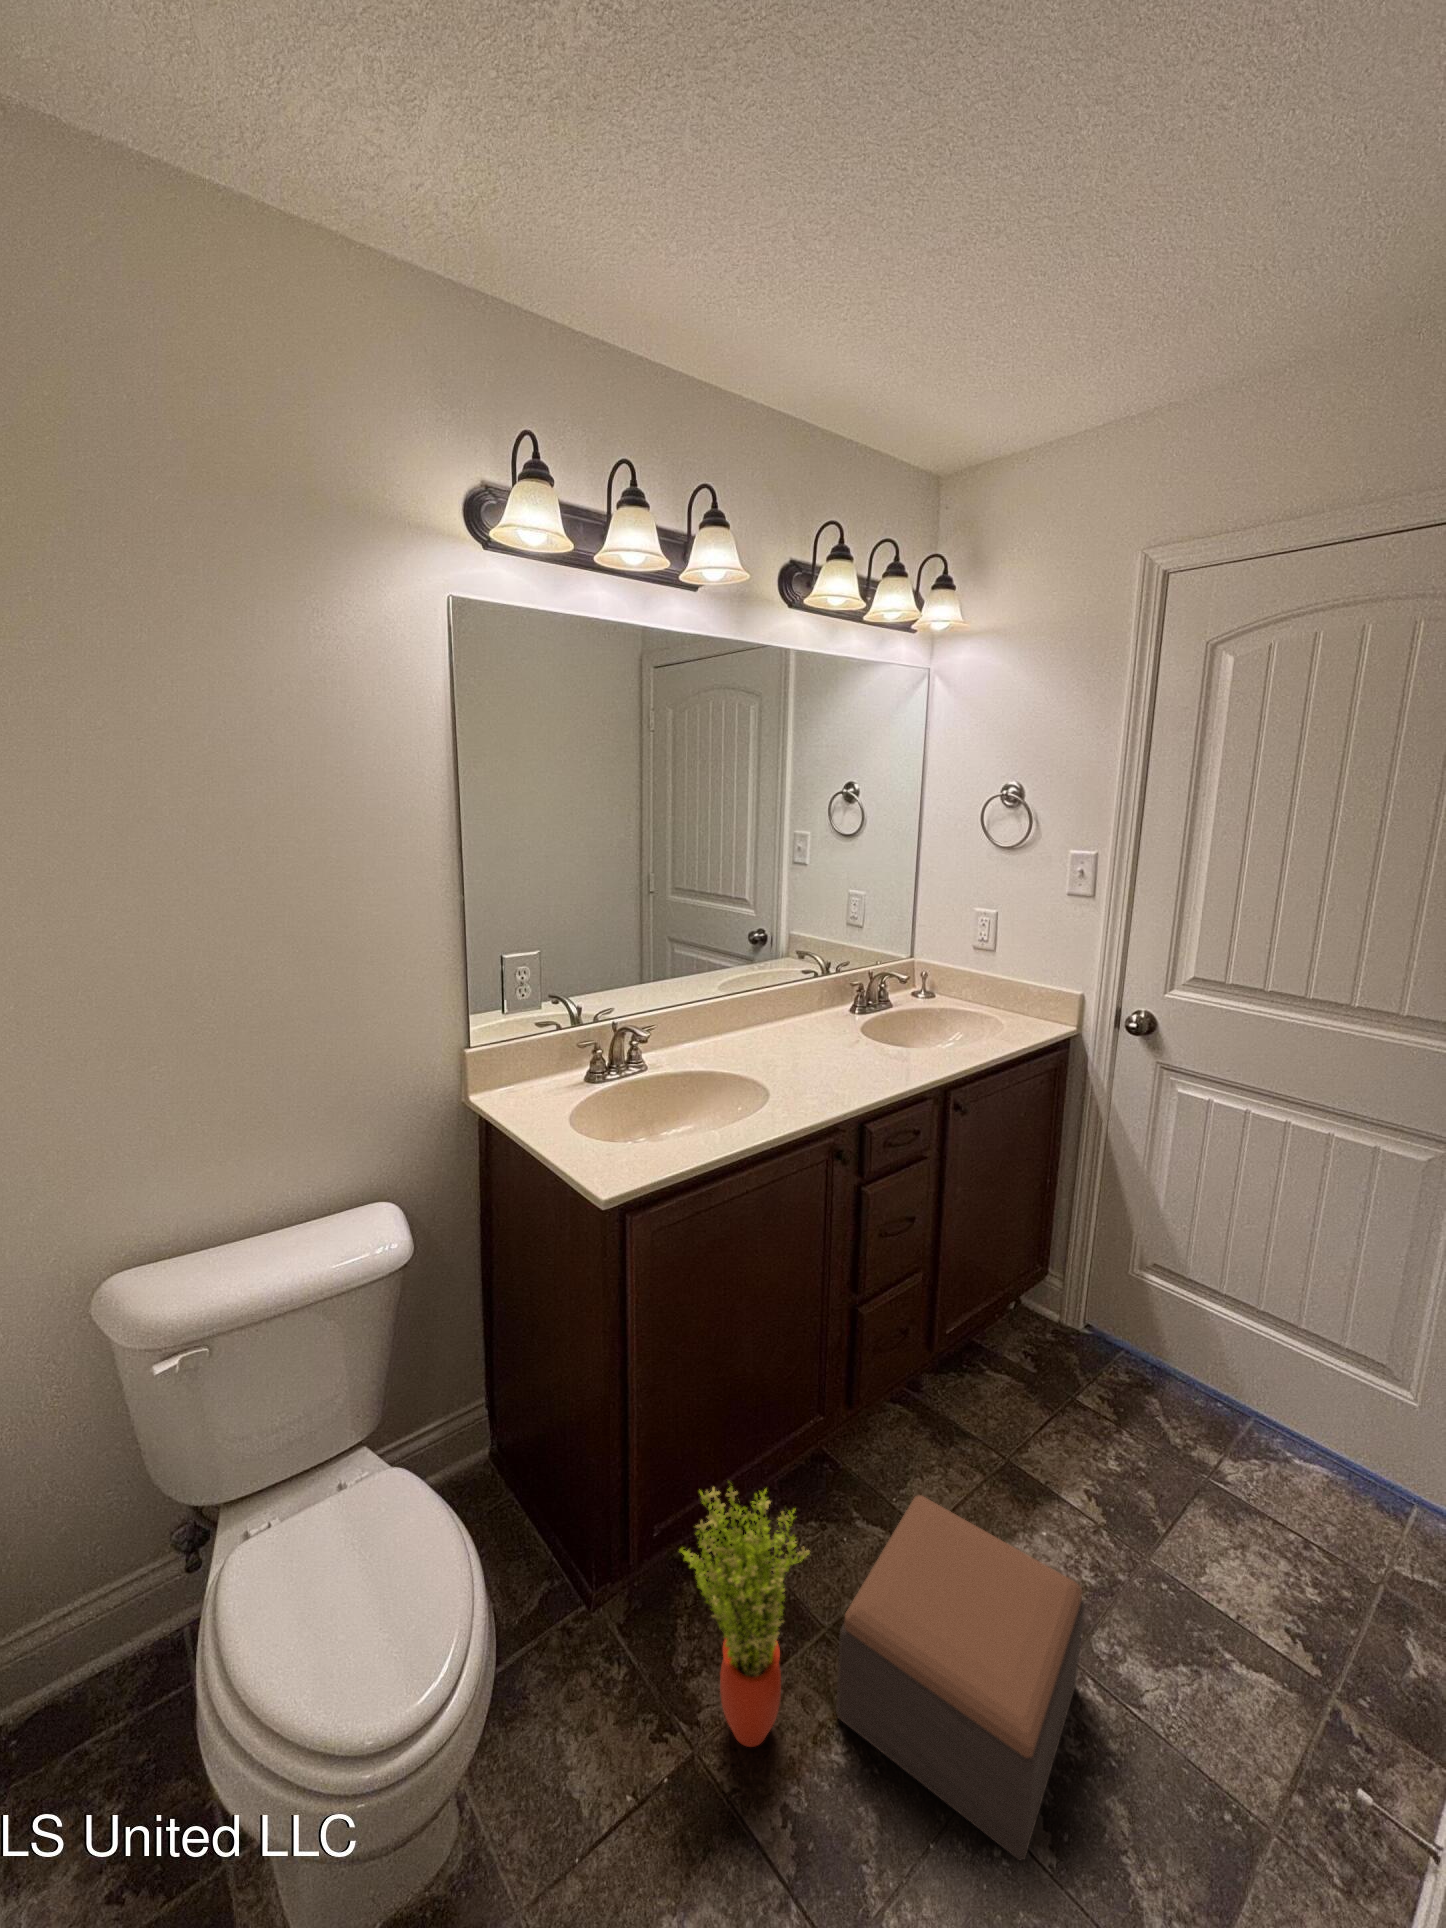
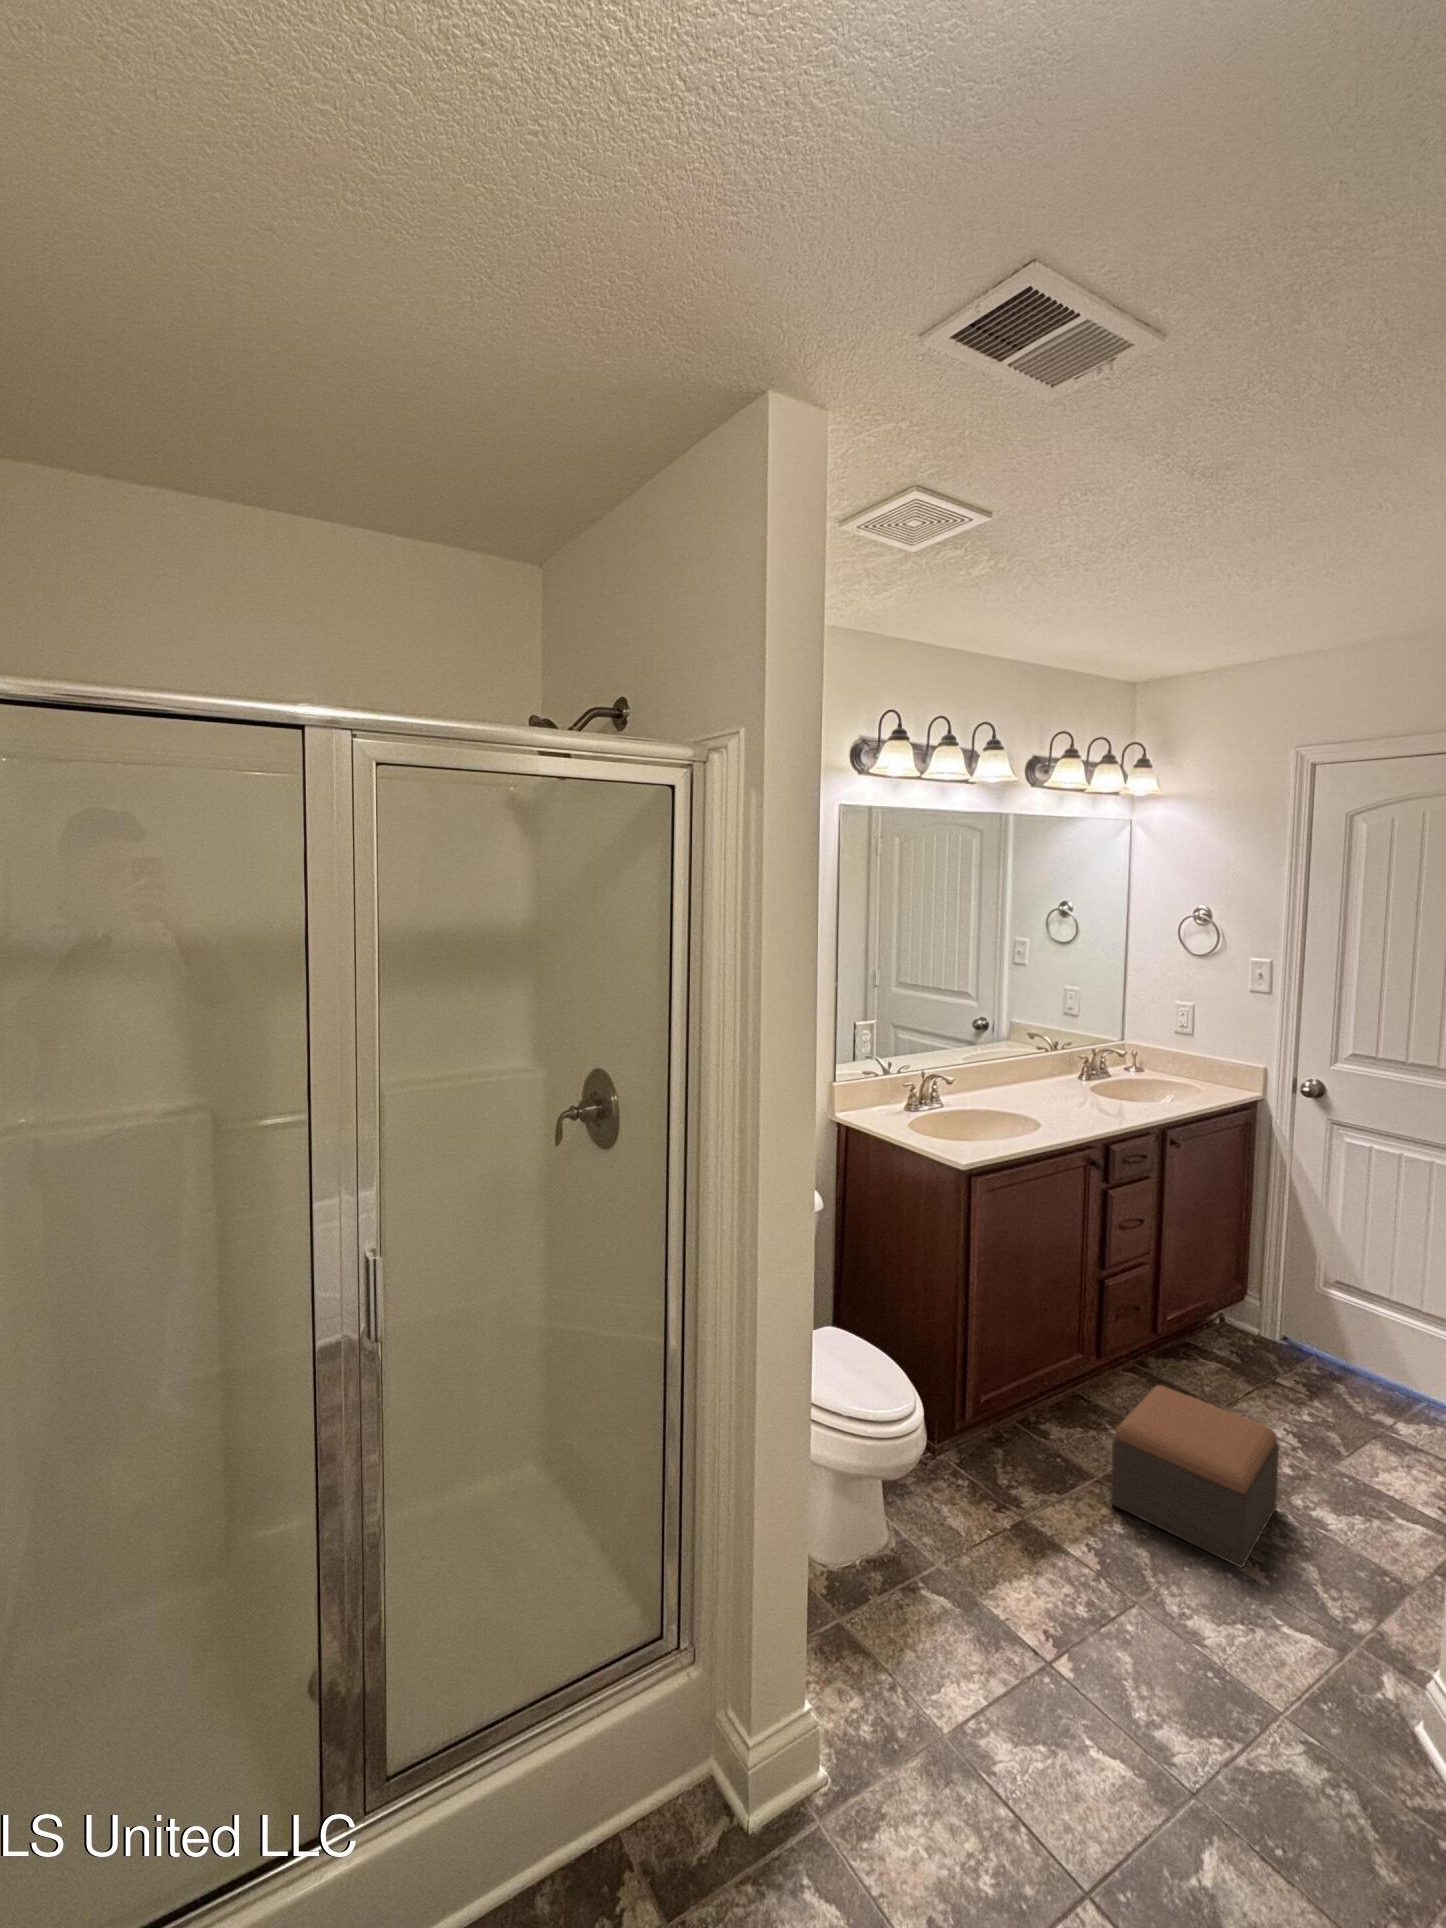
potted plant: present [680,1486,810,1747] -> none [1013,1328,1097,1510]

